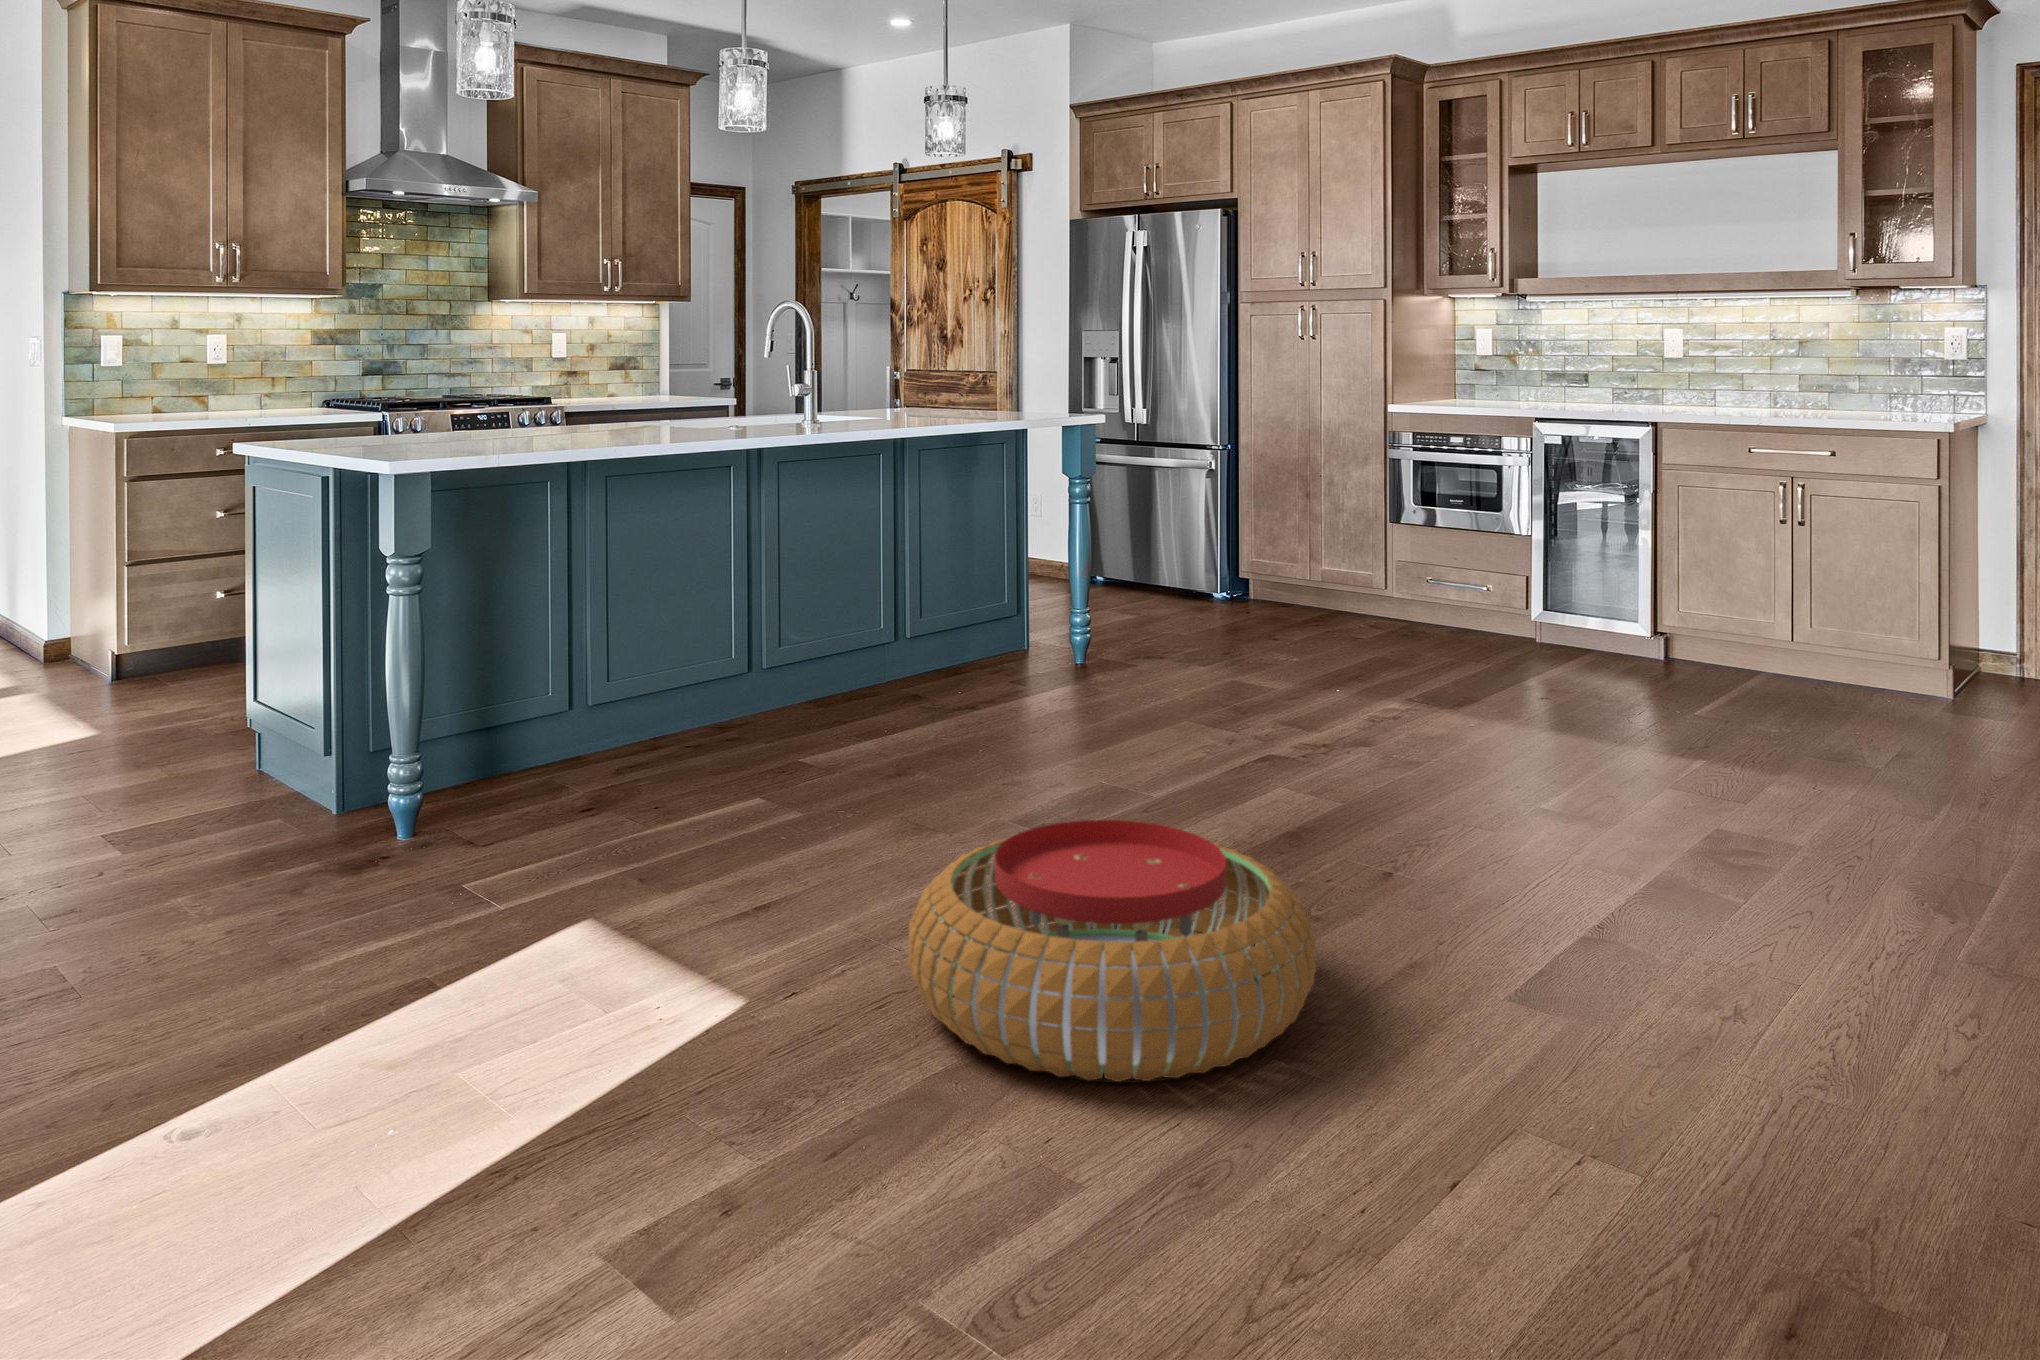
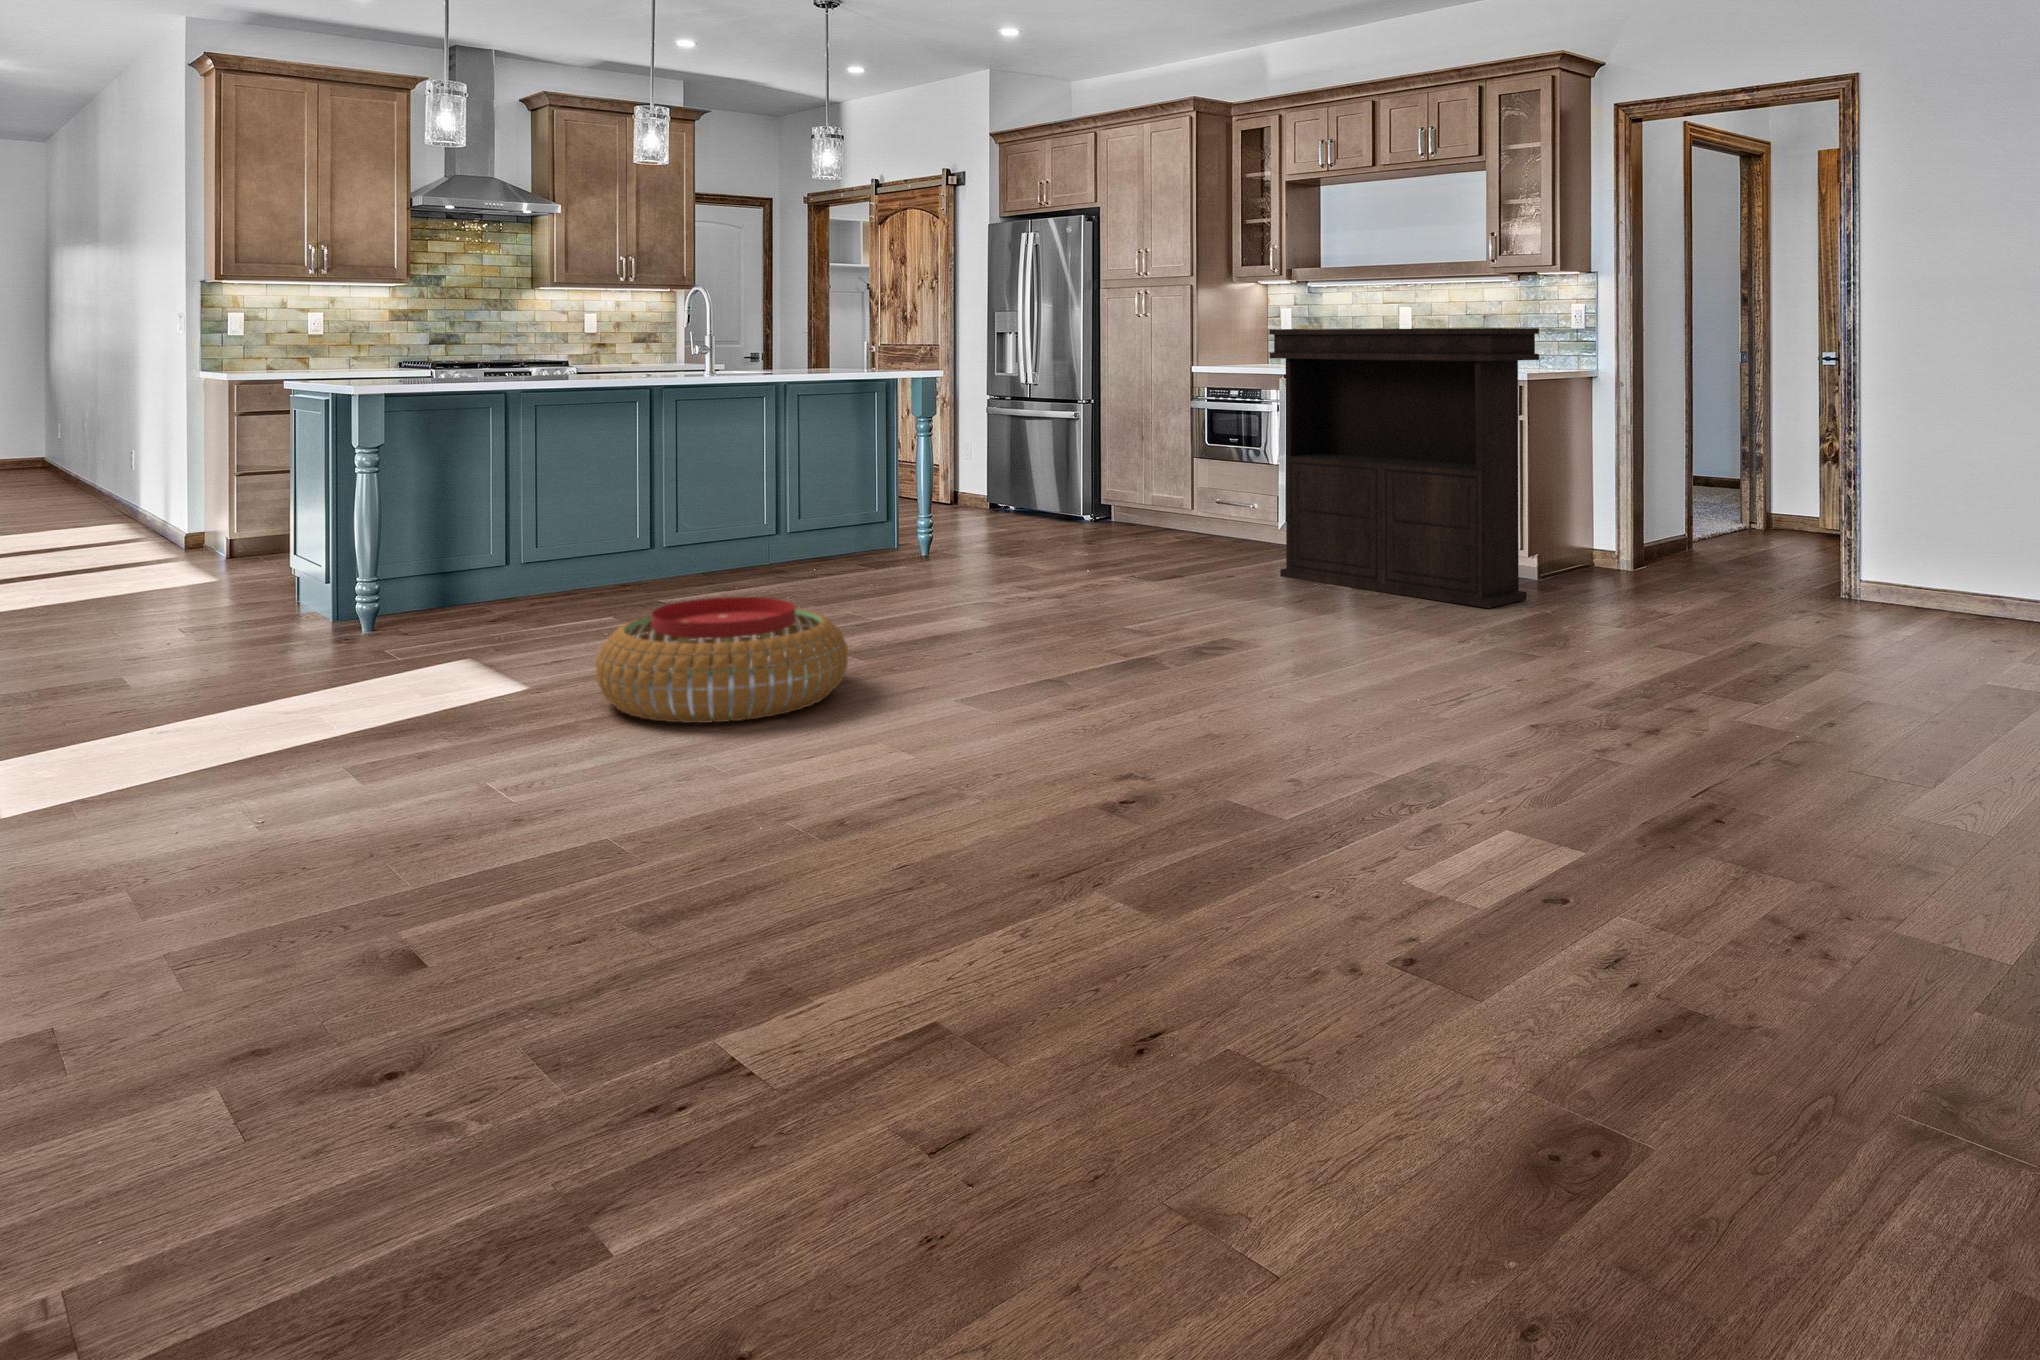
console table: none [1592,363,2029,763] -> present [1269,328,1539,608]

